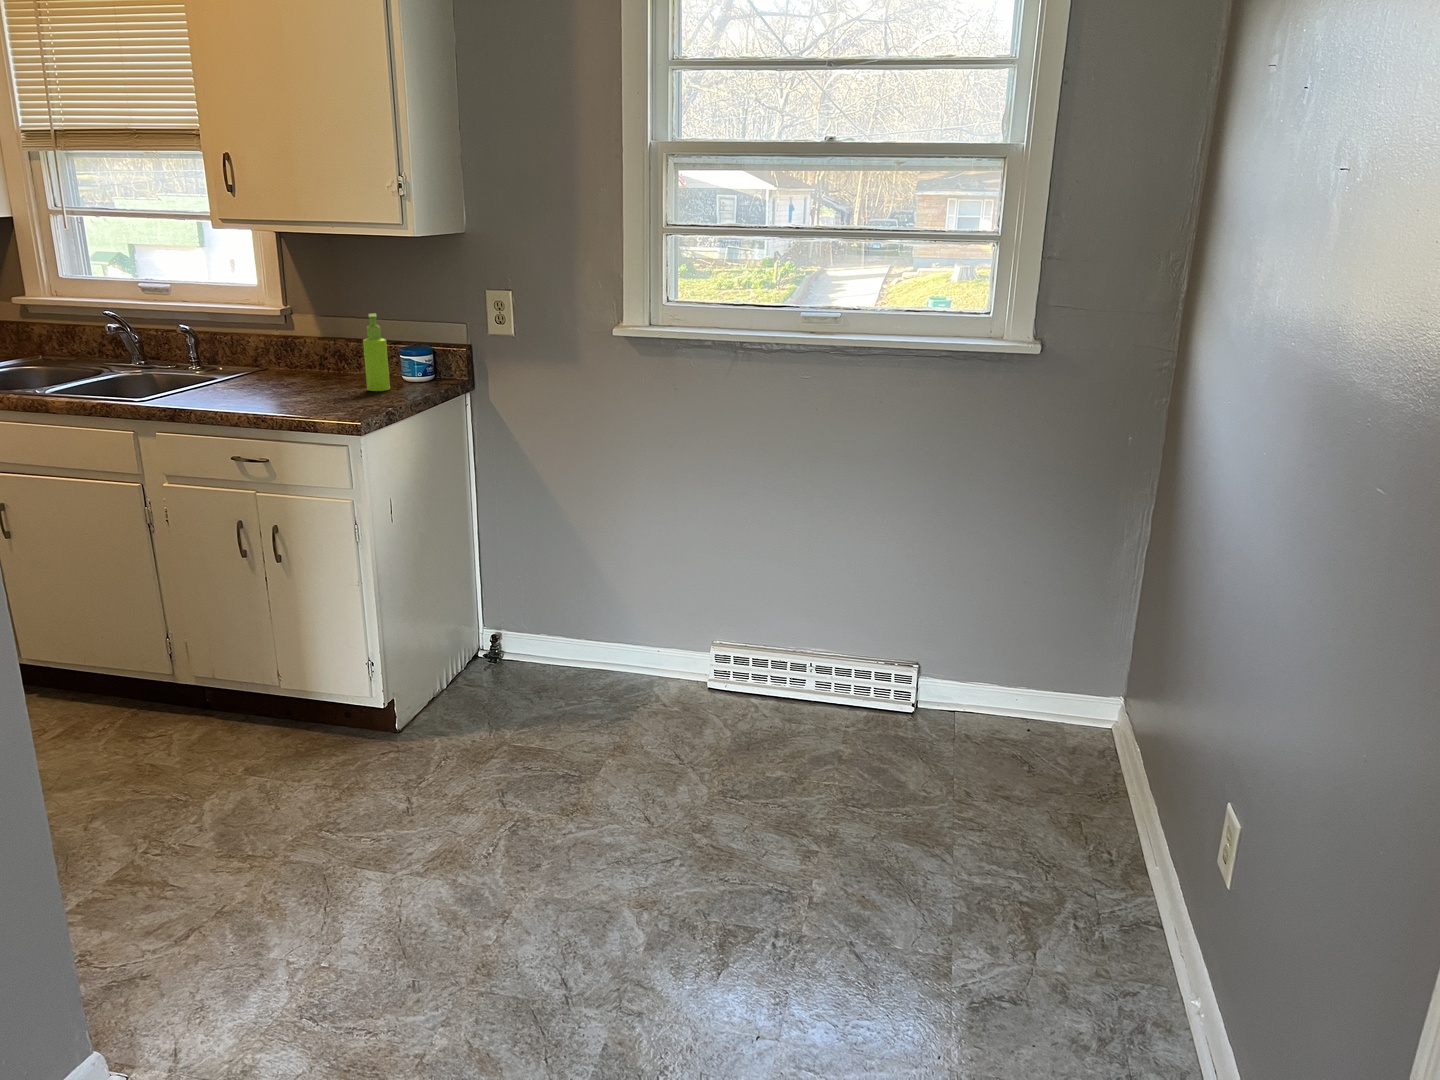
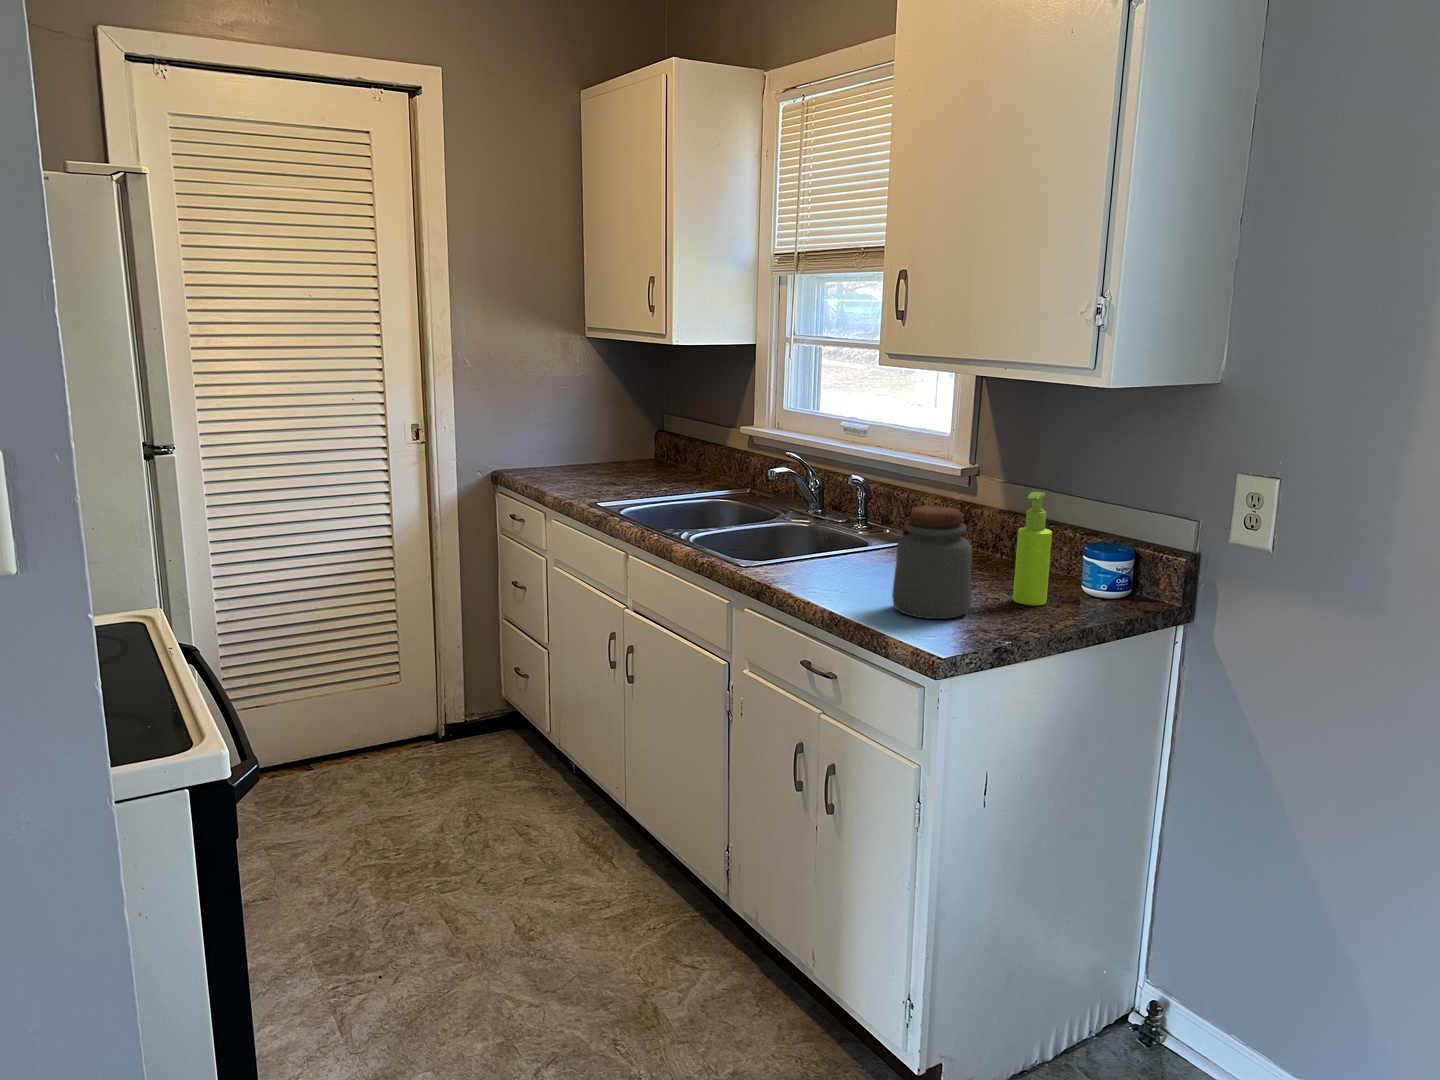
jar: none [291,328,352,406] -> present [892,506,972,619]

